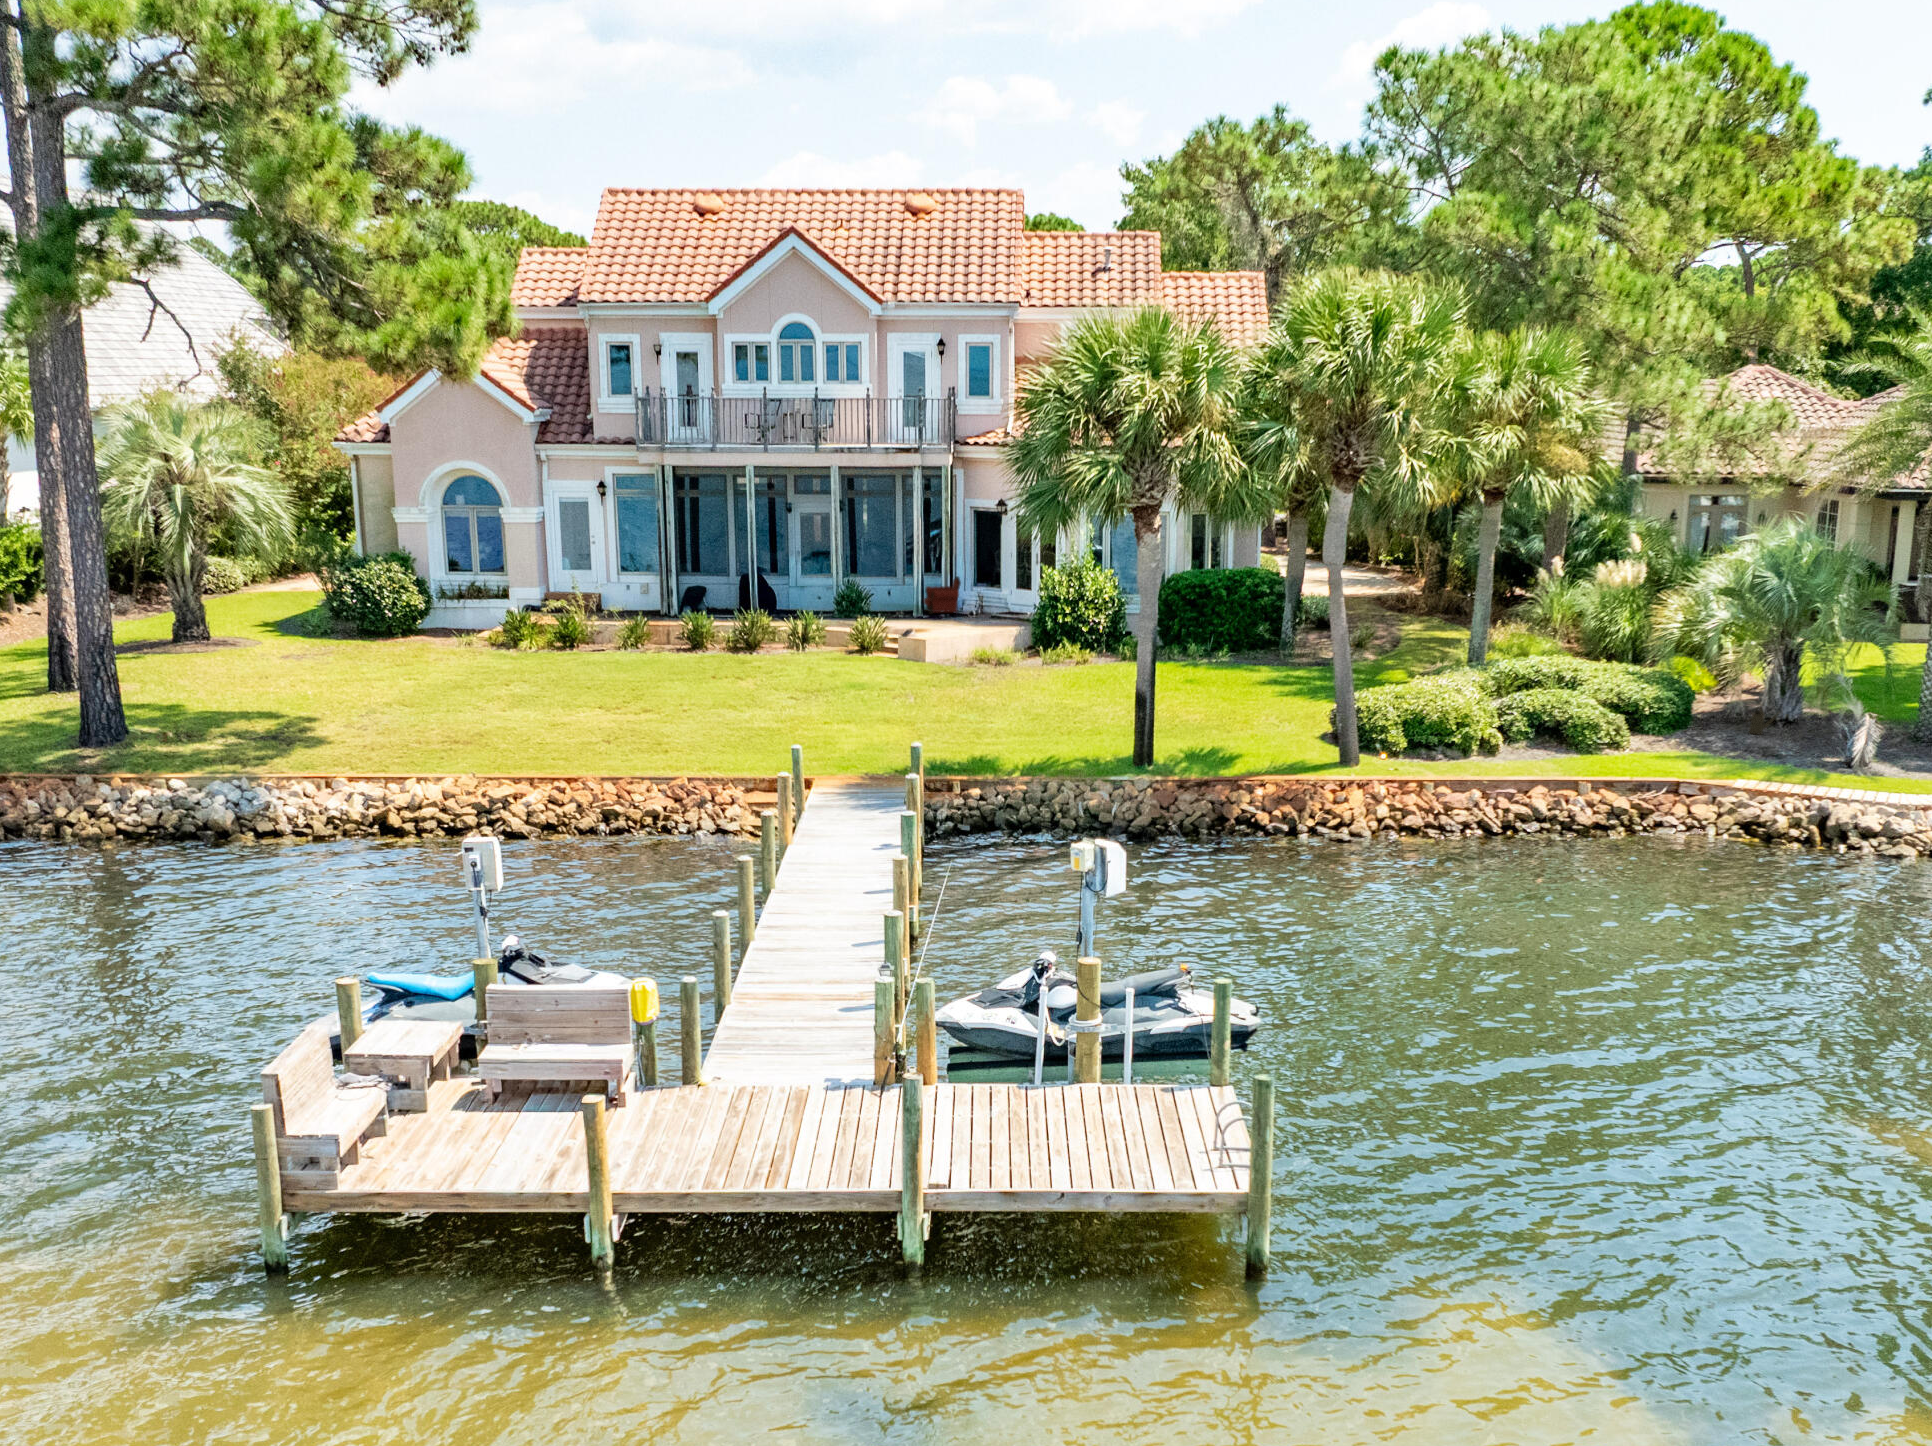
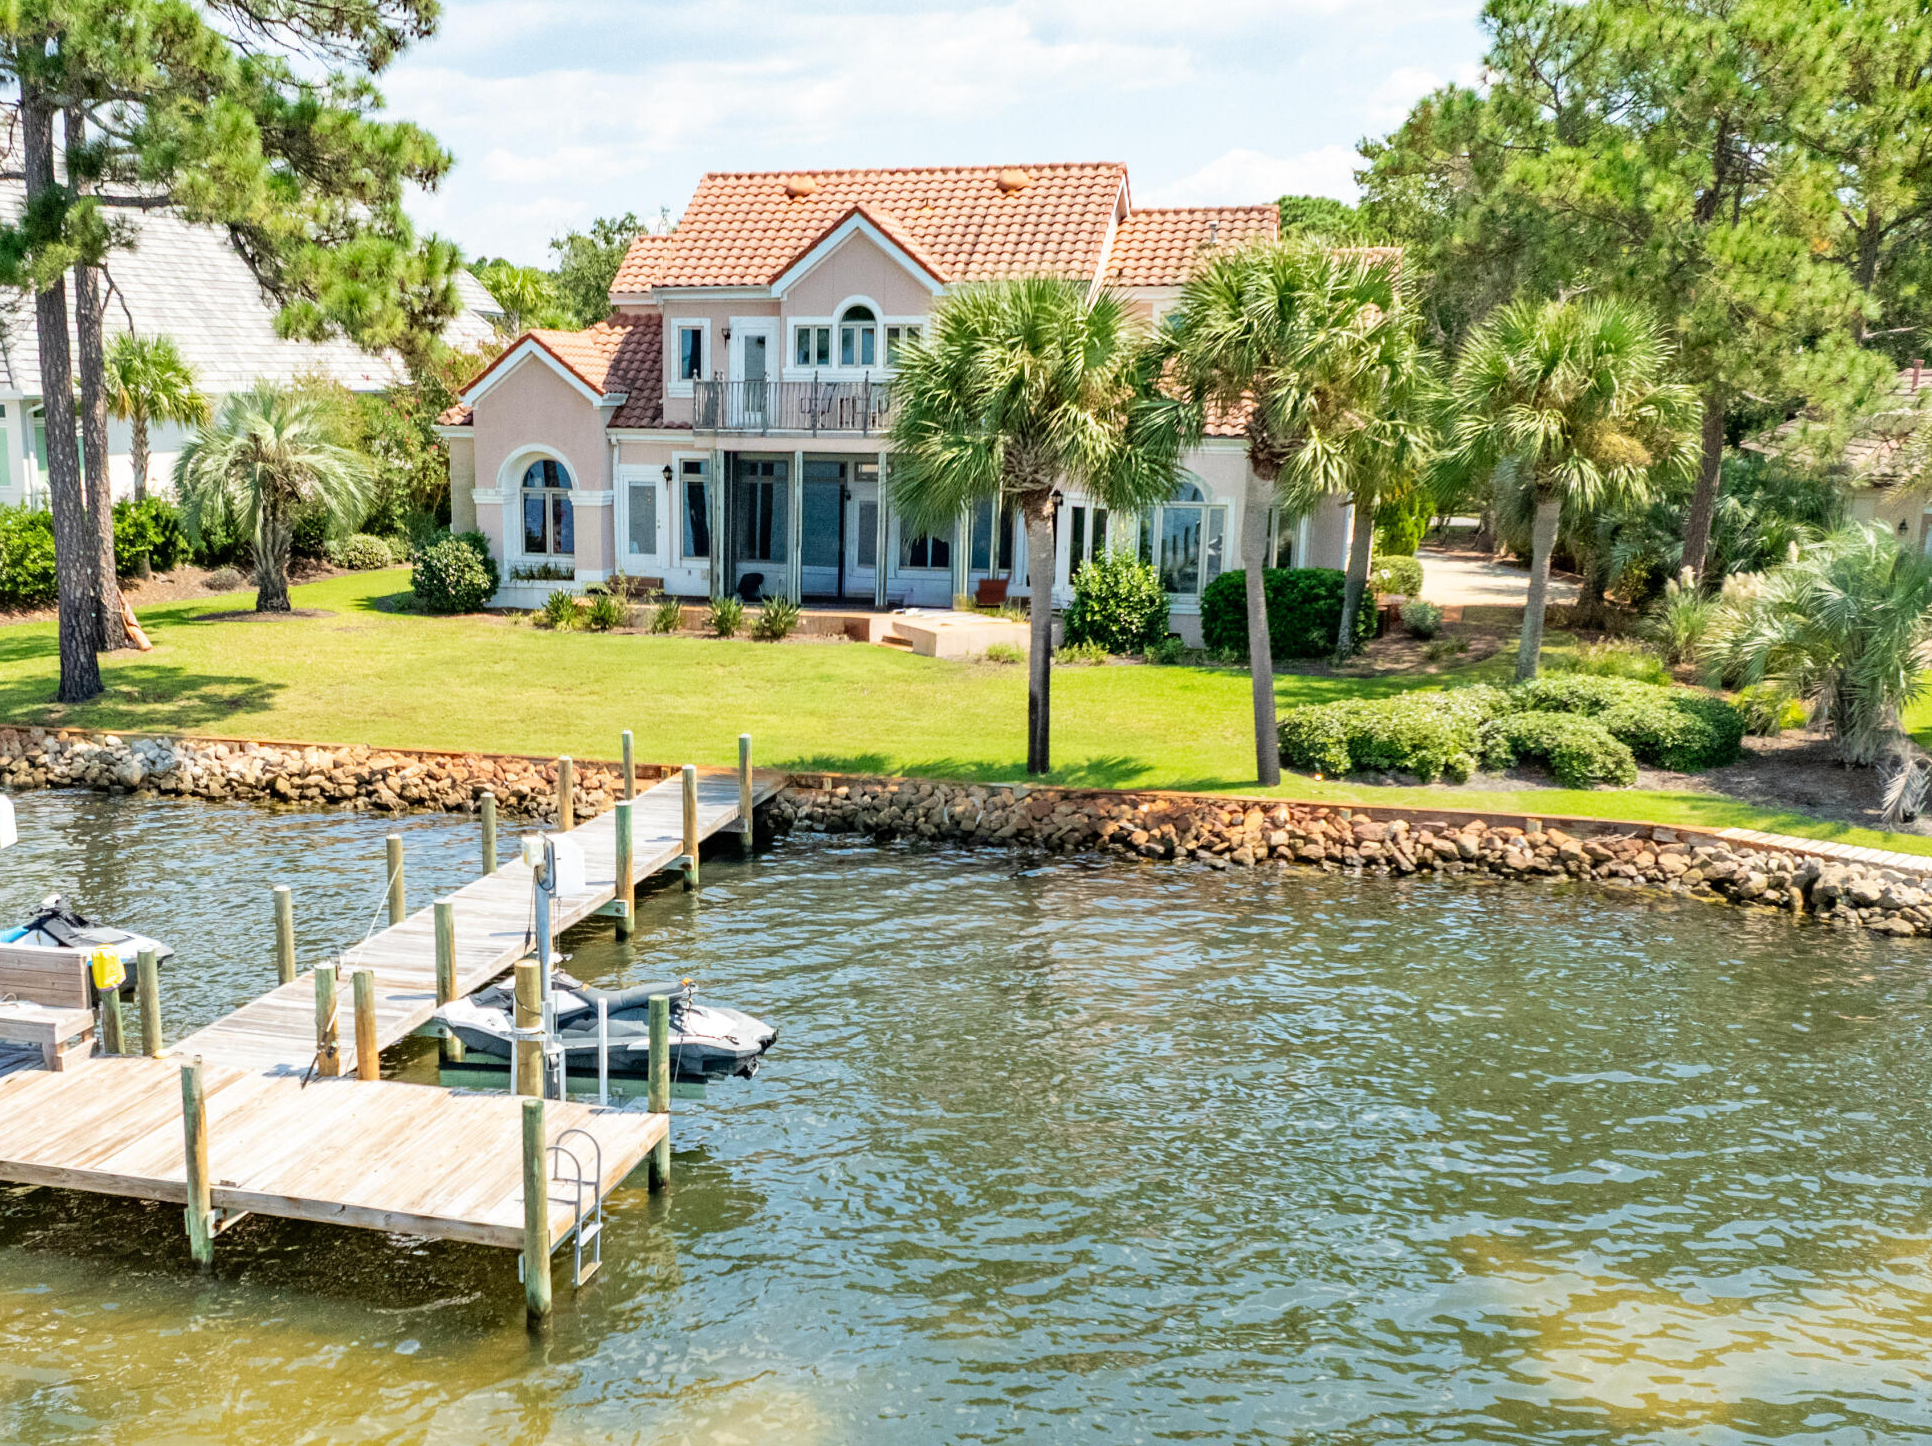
watering can: present [1749,707,1779,735] -> none [1814,745,1861,780]

